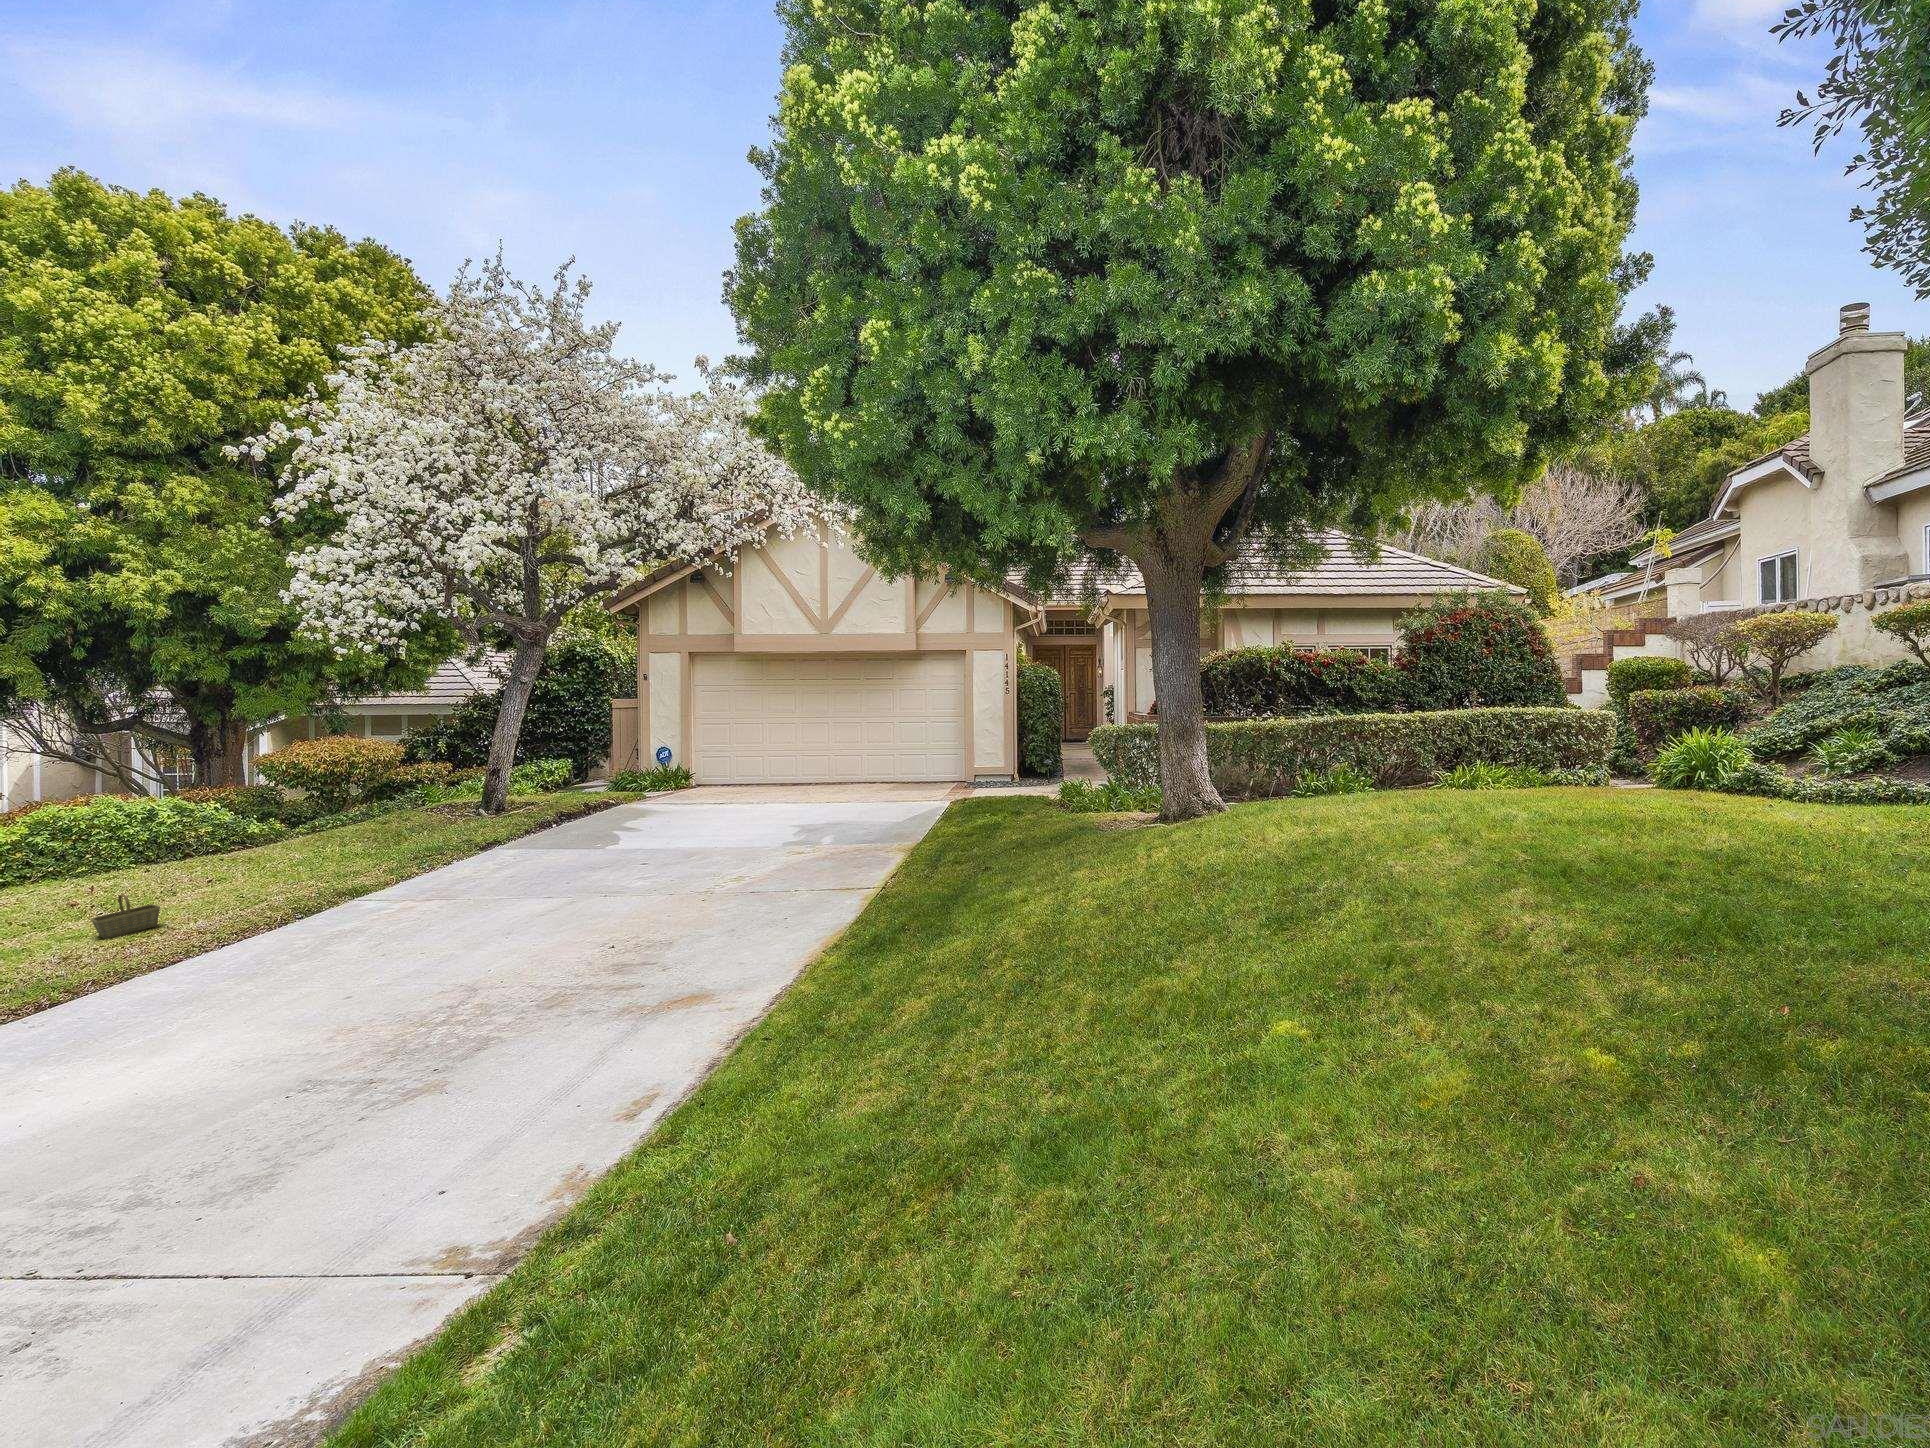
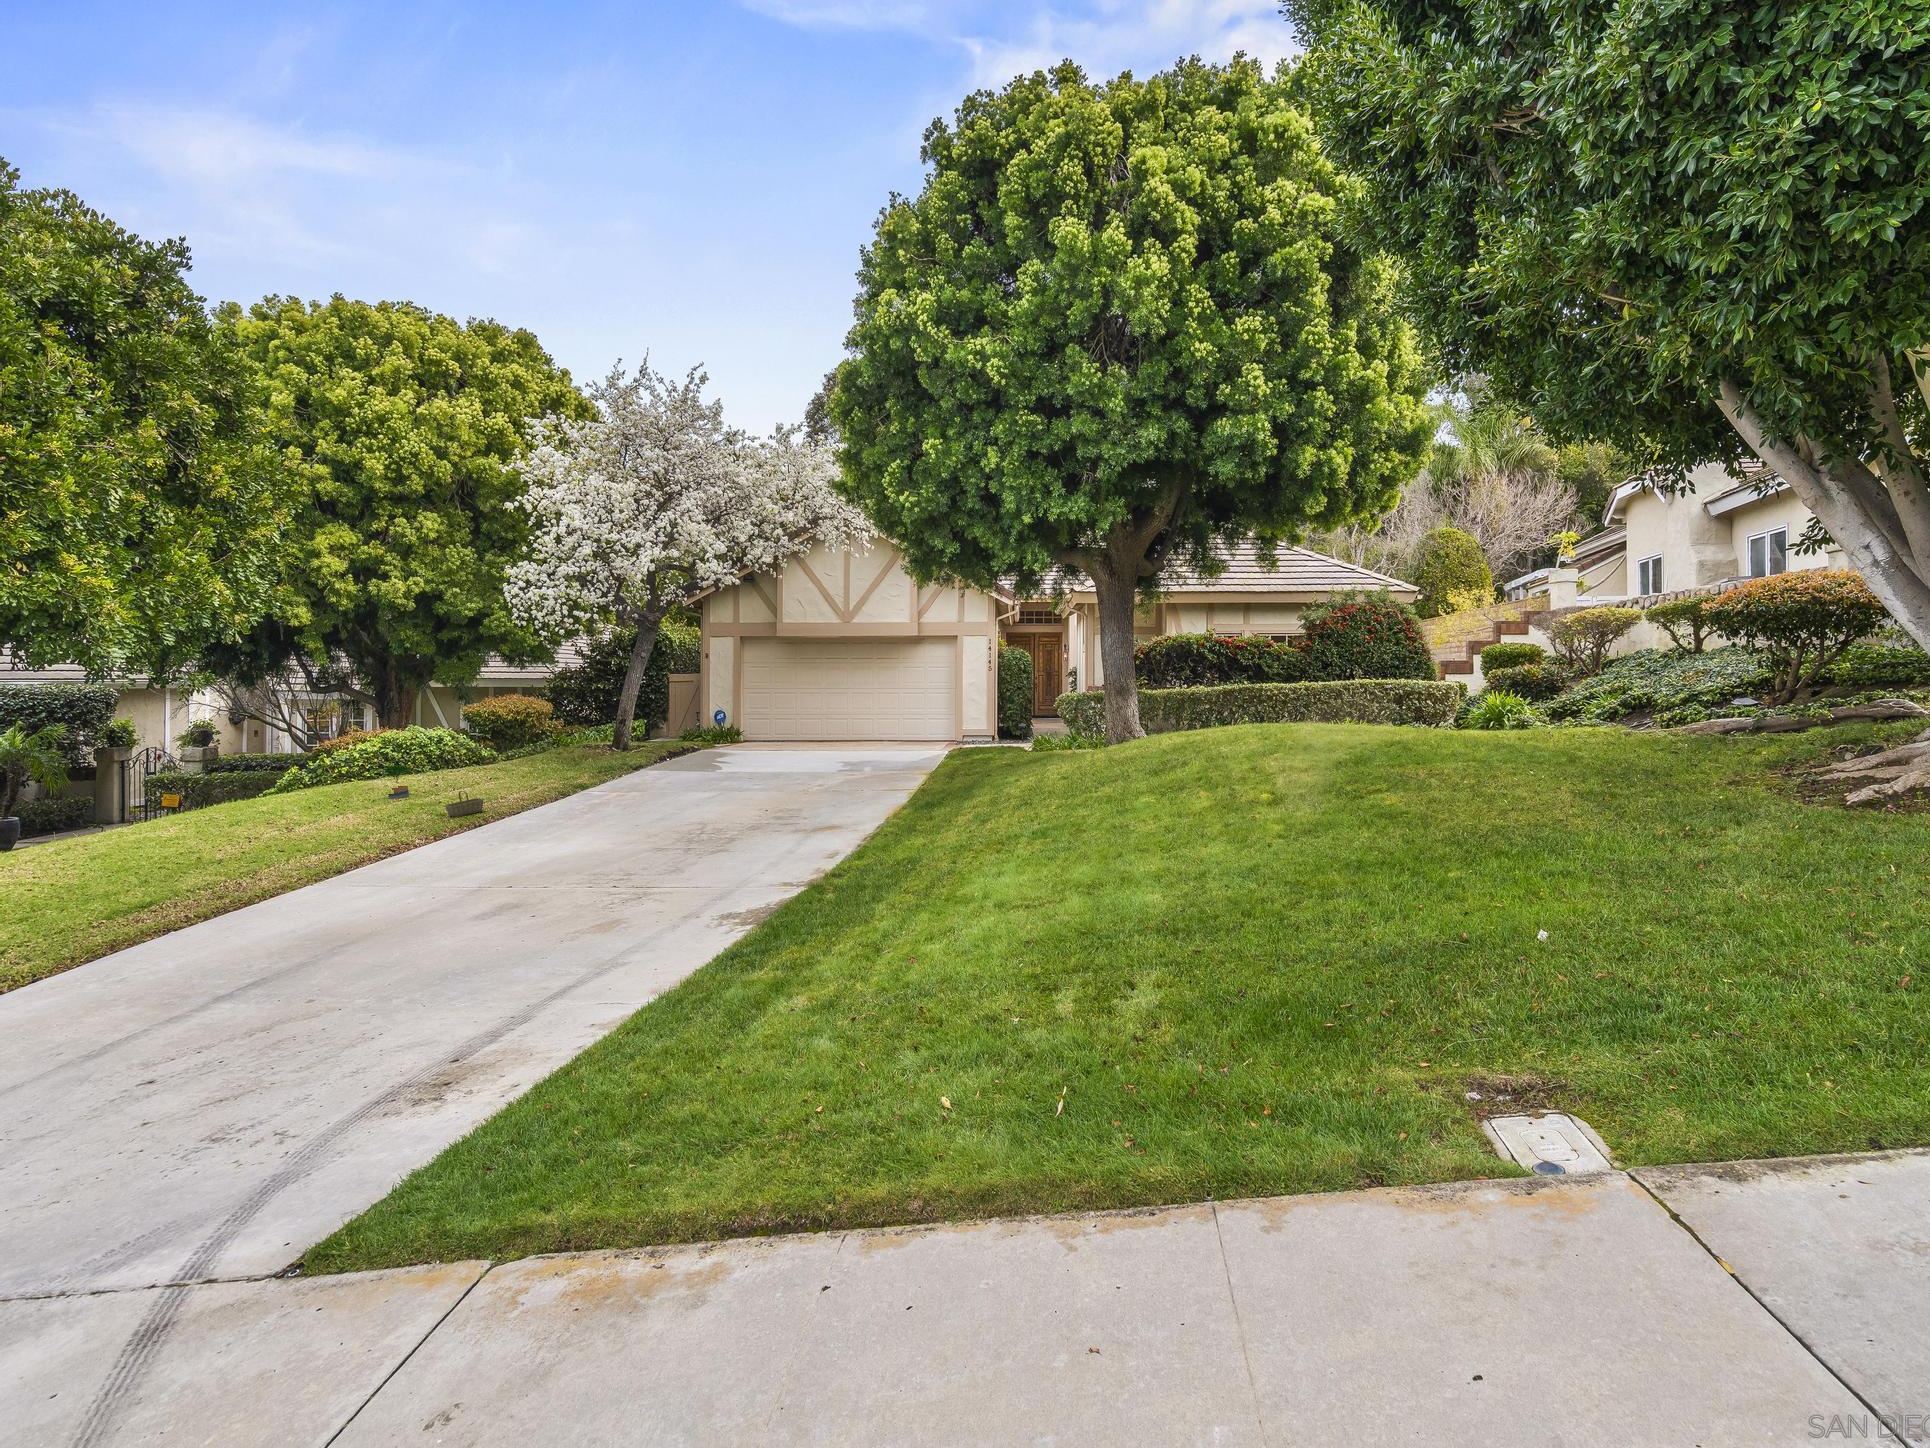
potted tree: none [42,841,96,894] -> present [382,765,411,799]

